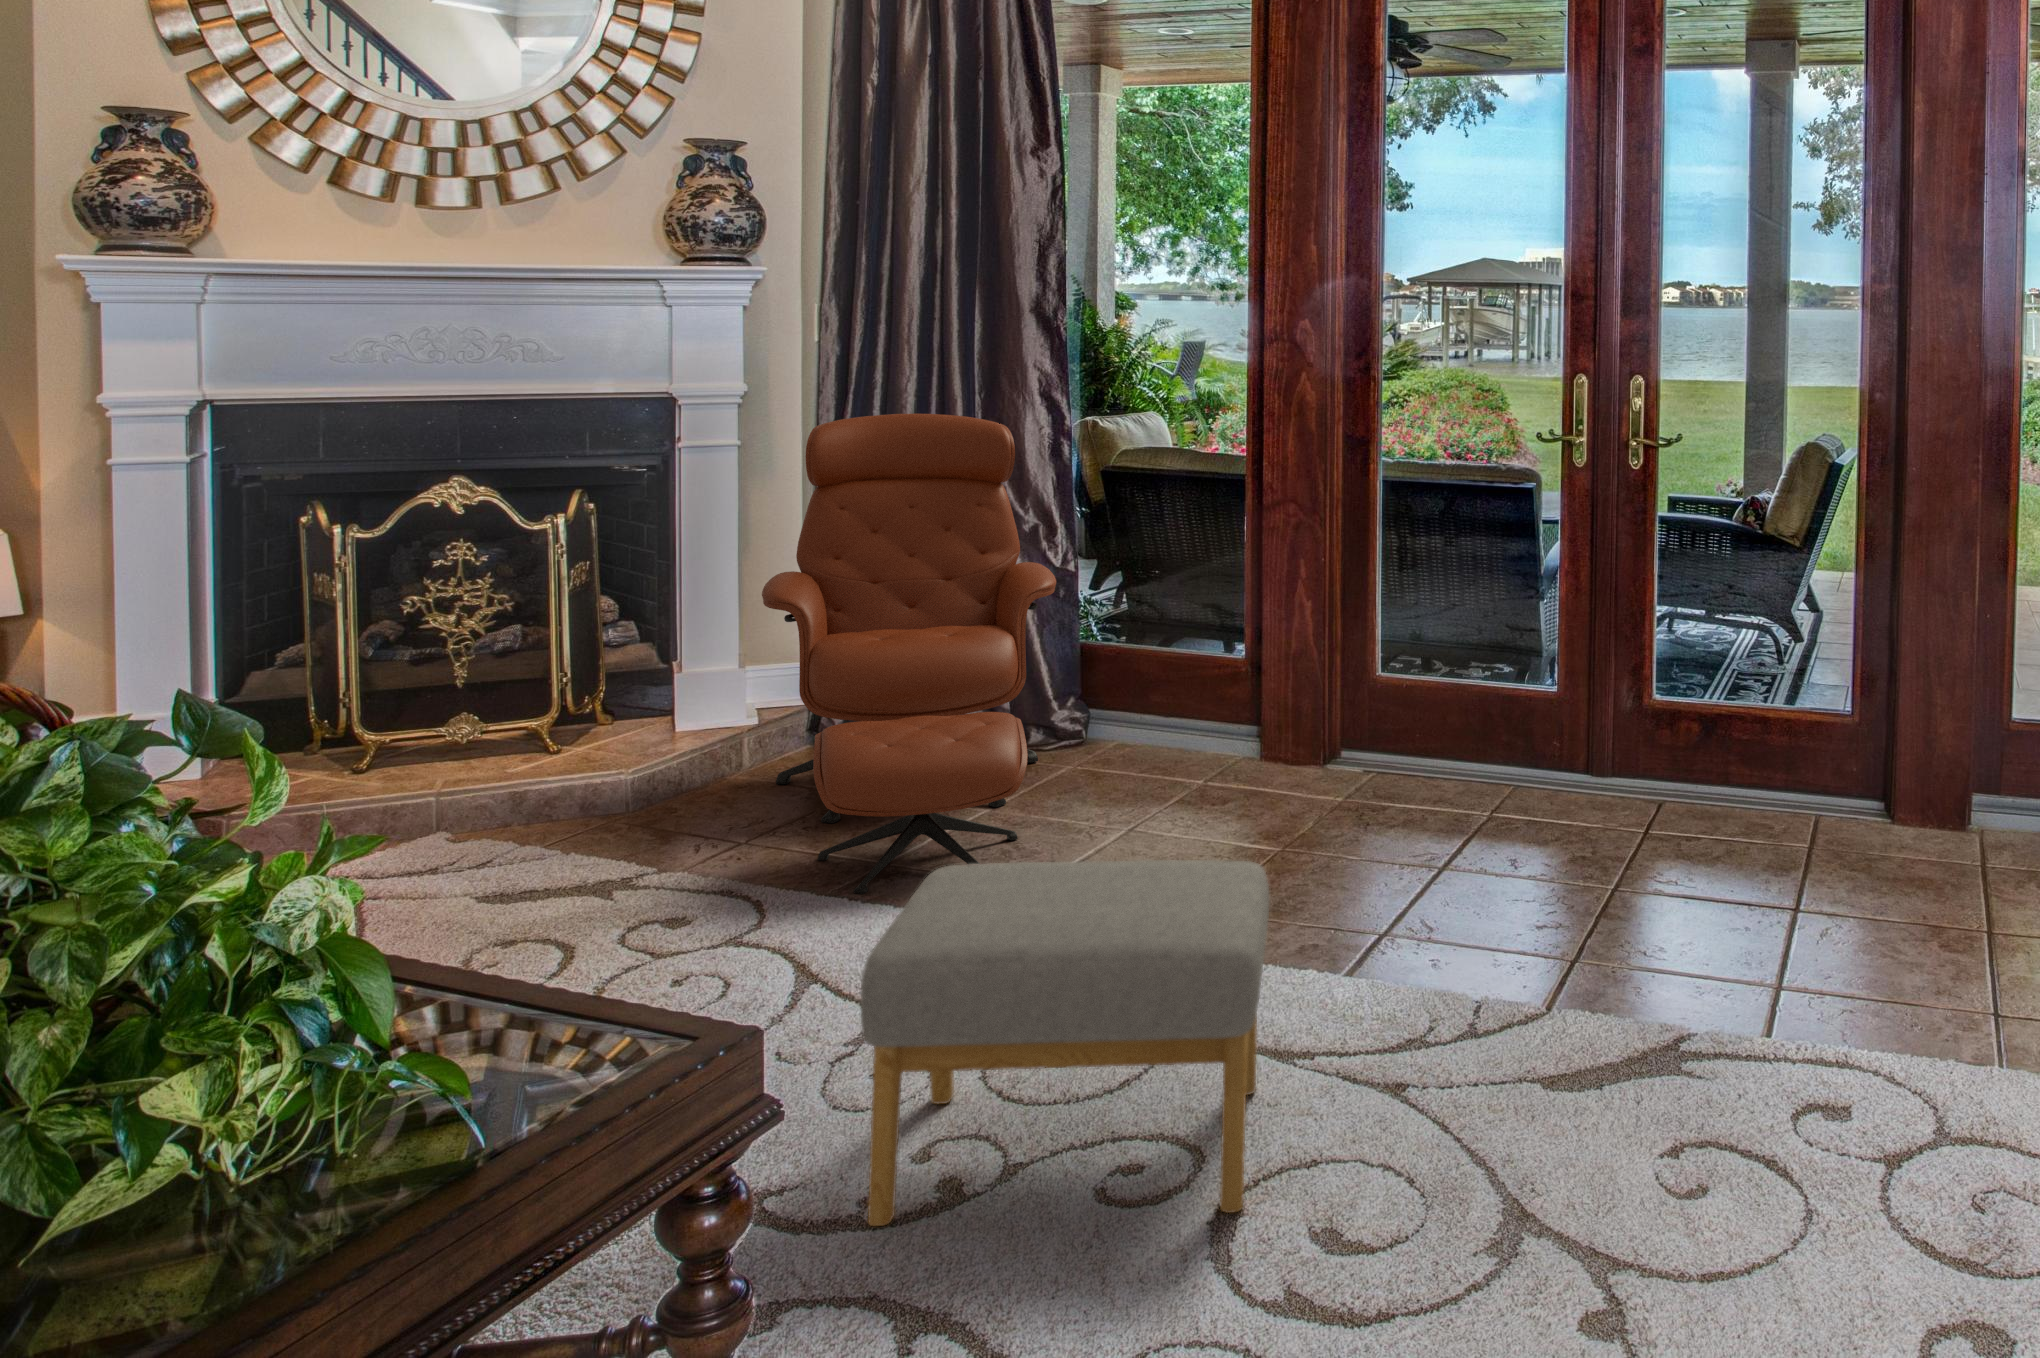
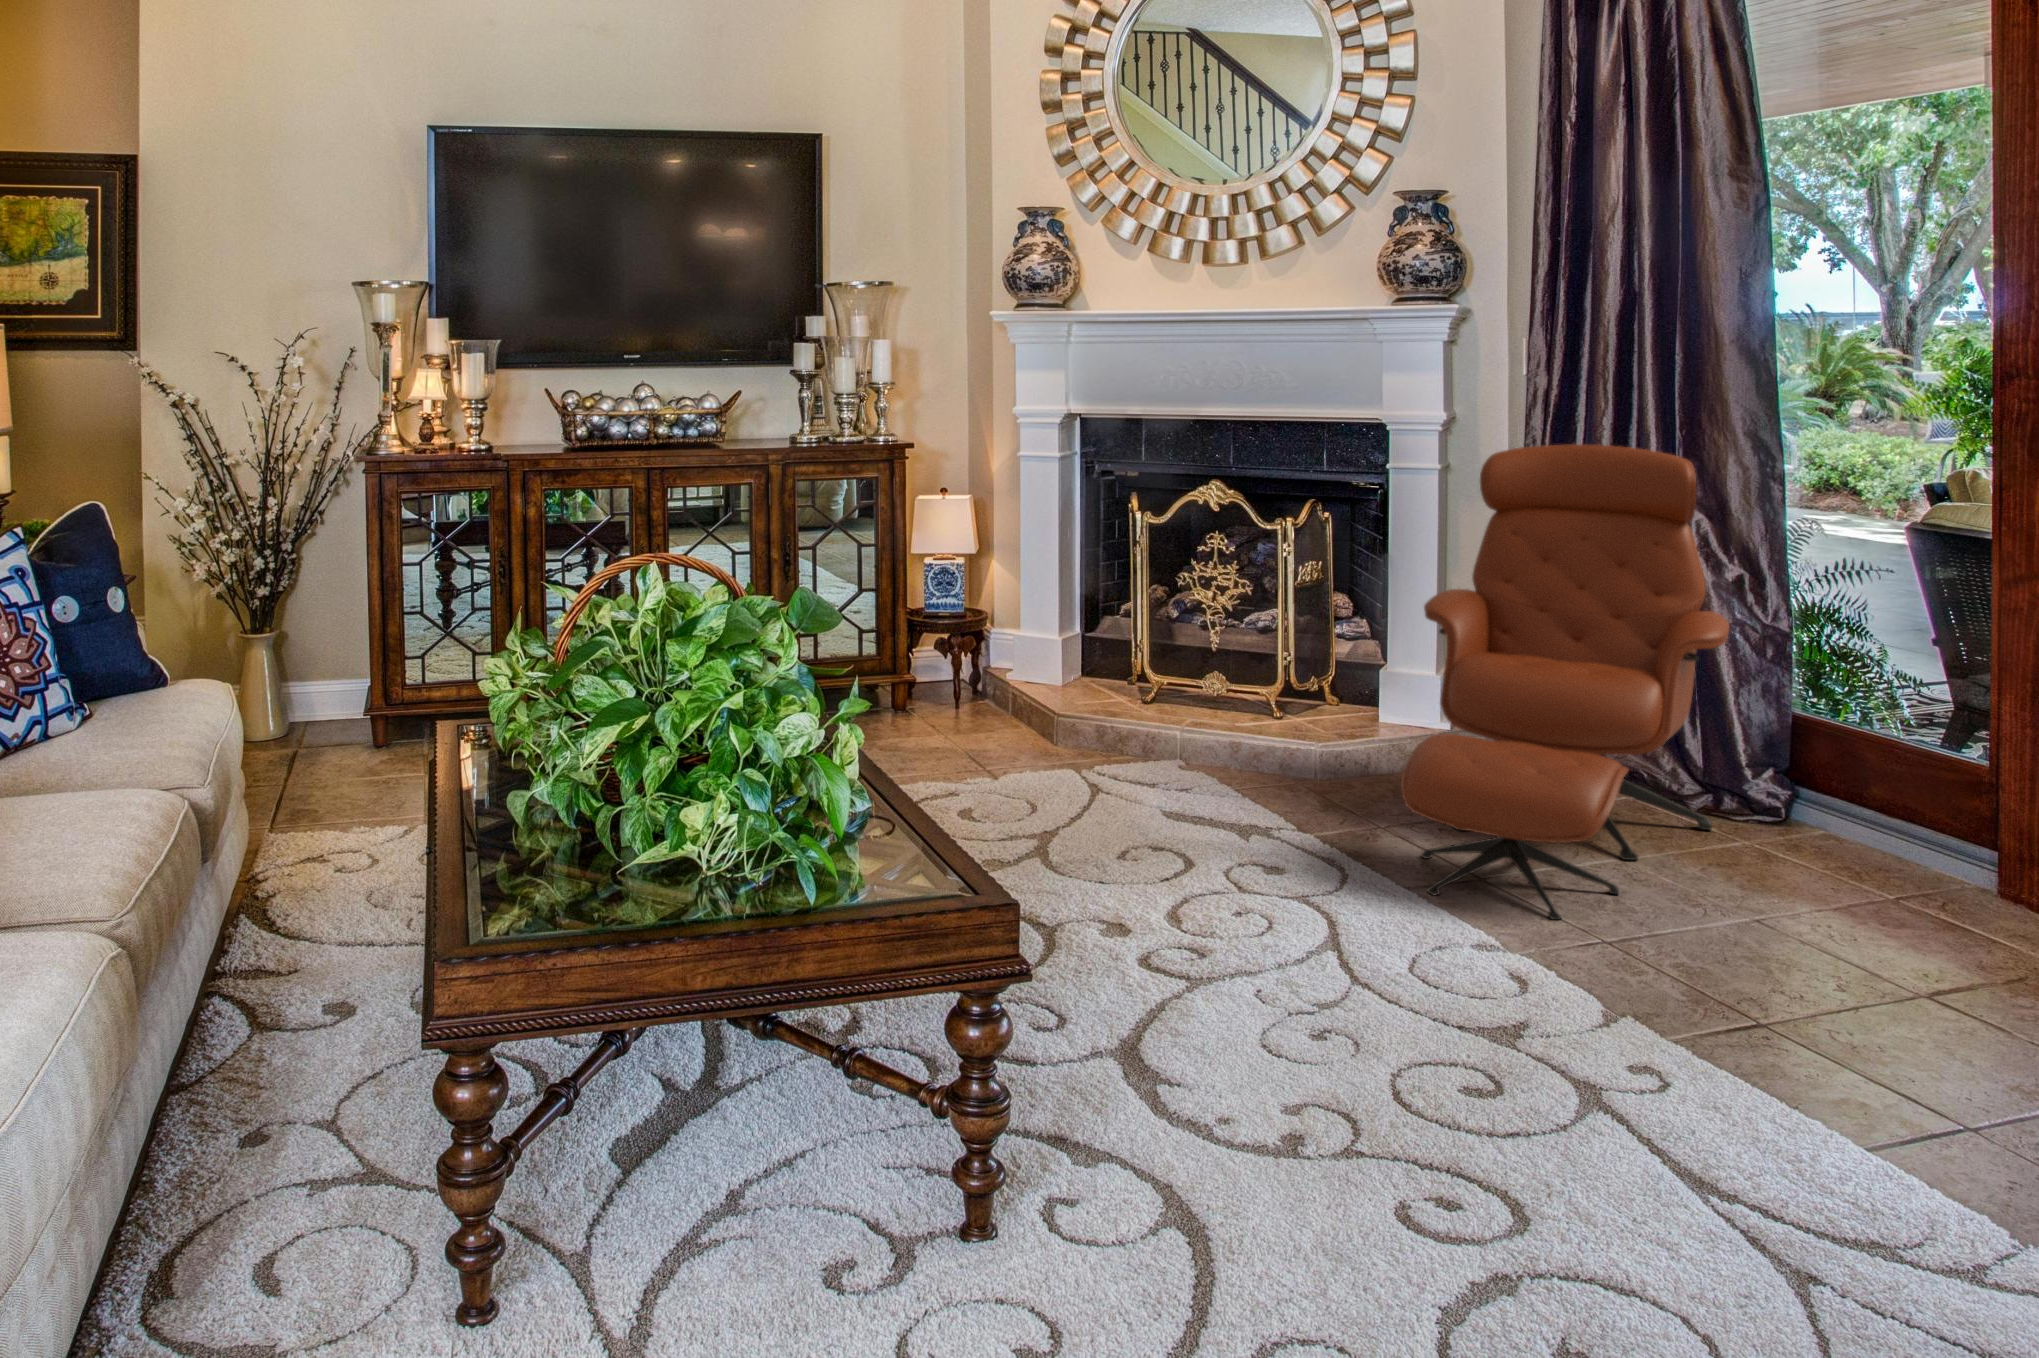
footstool: present [861,860,1269,1226] -> none [1207,858,1656,1292]

